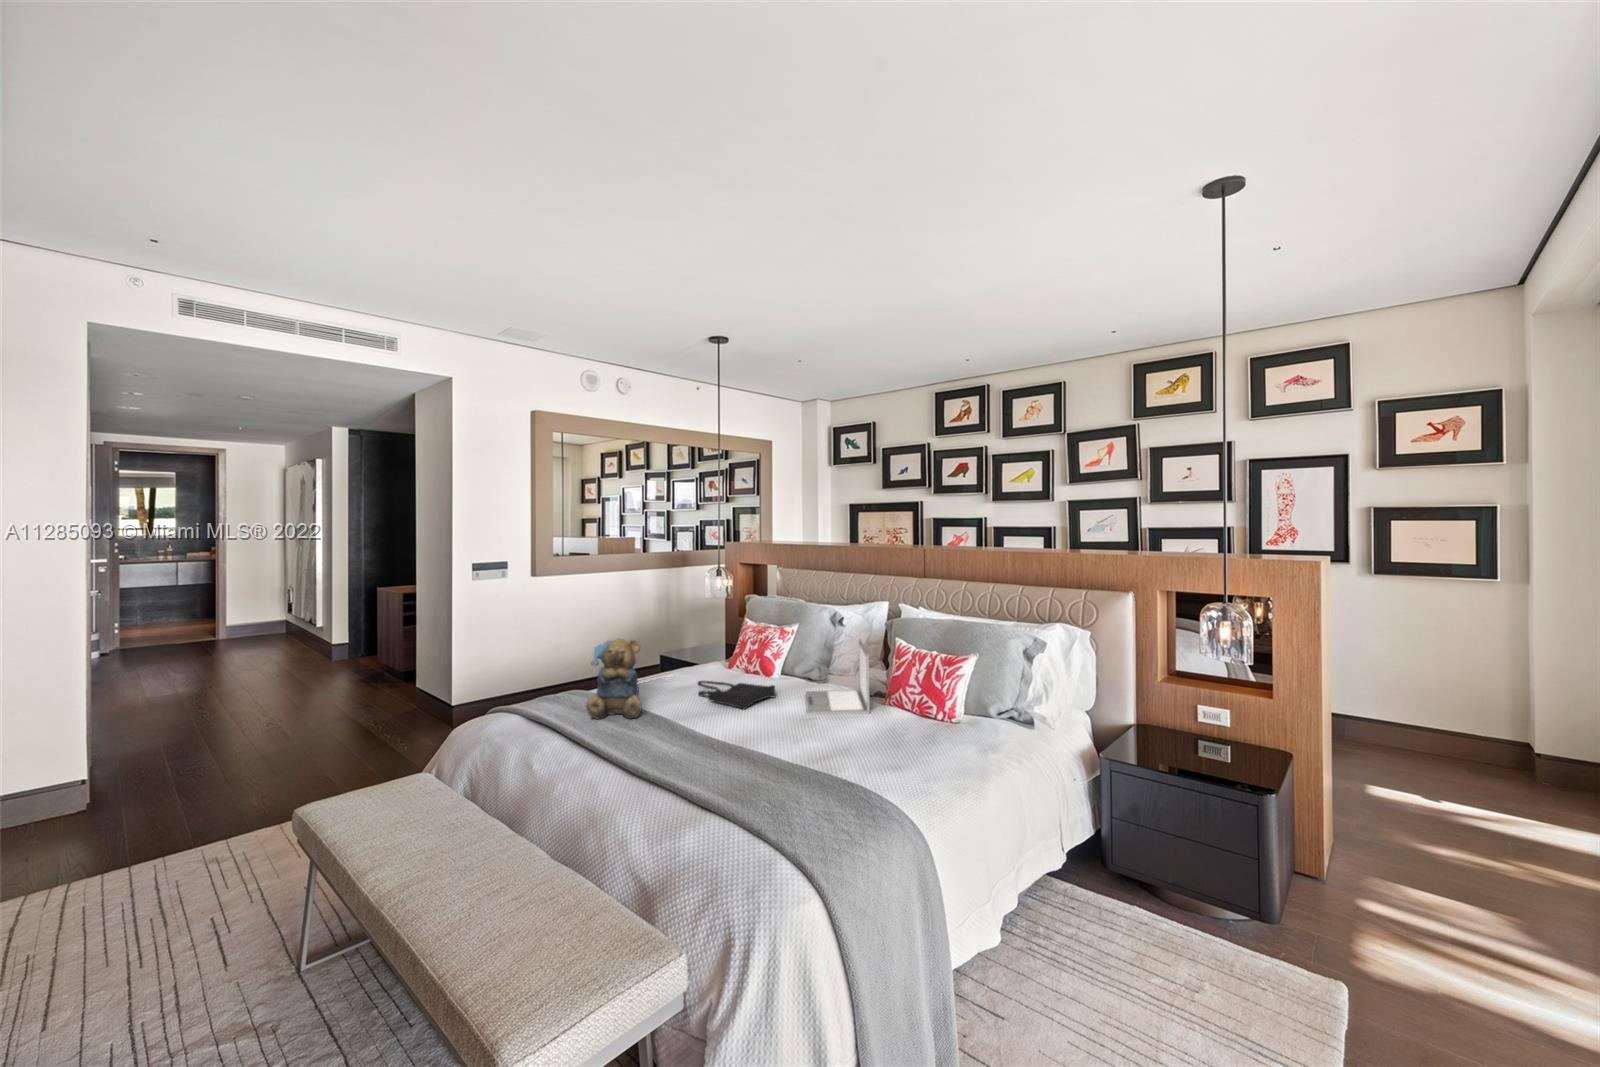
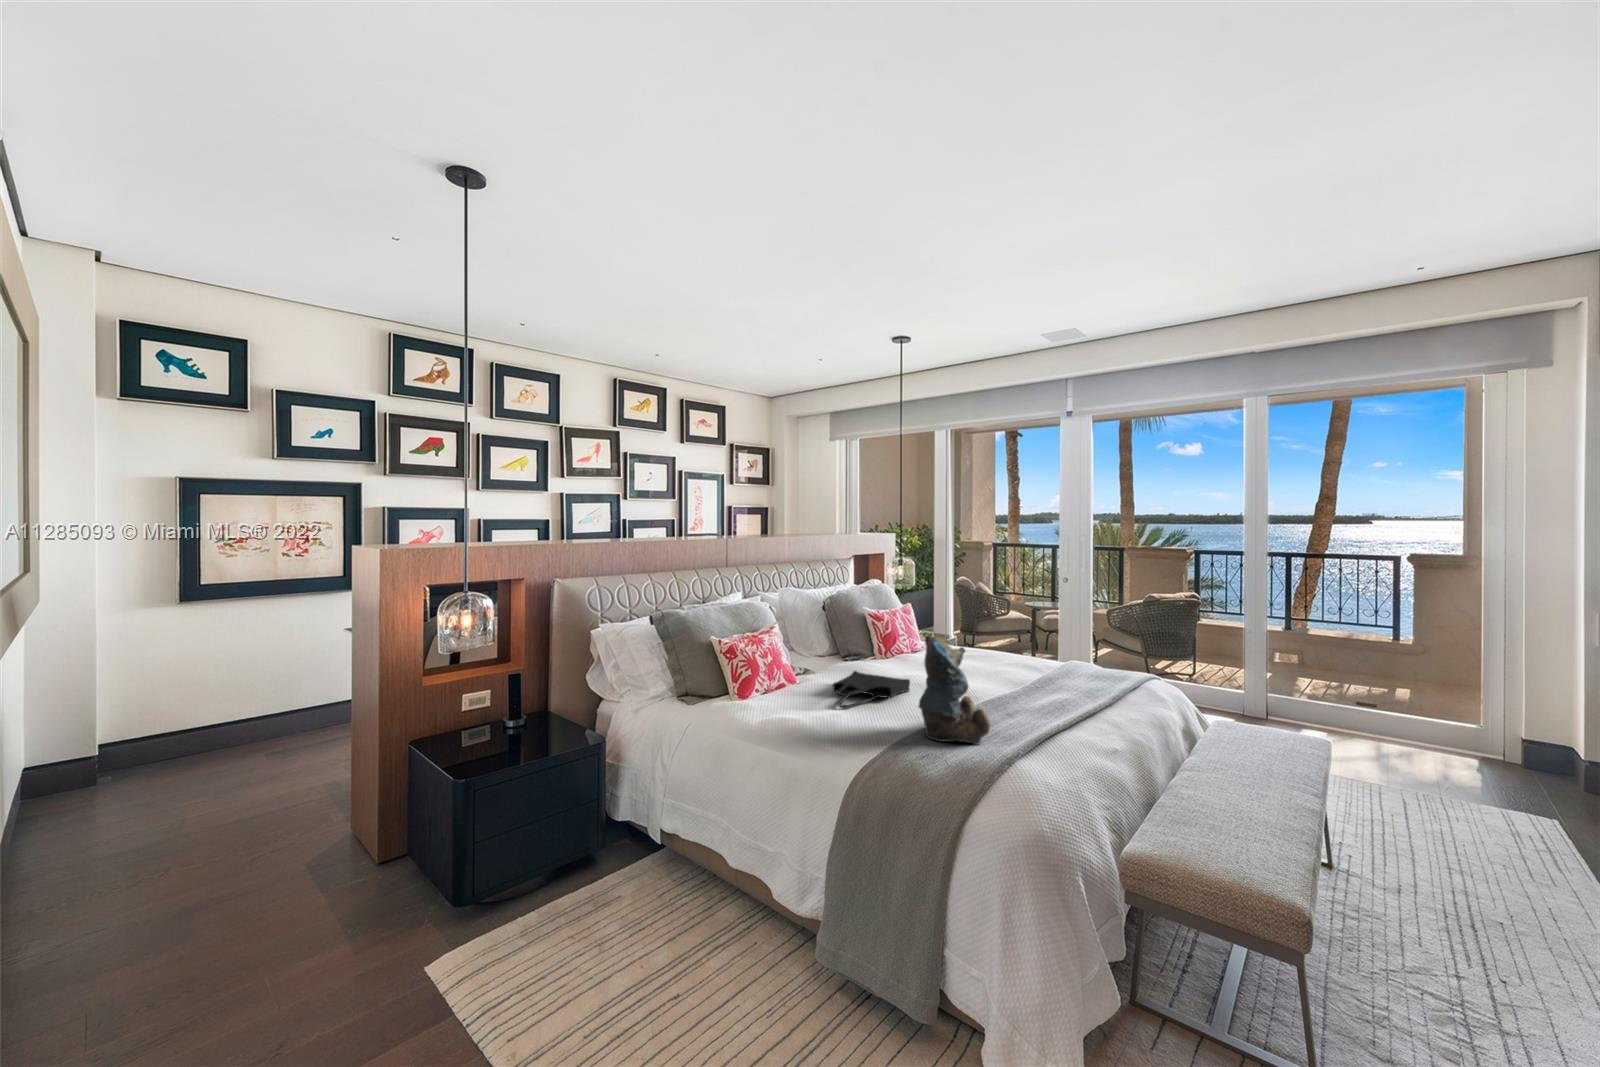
laptop: present [806,640,870,715] -> none [837,611,922,675]

